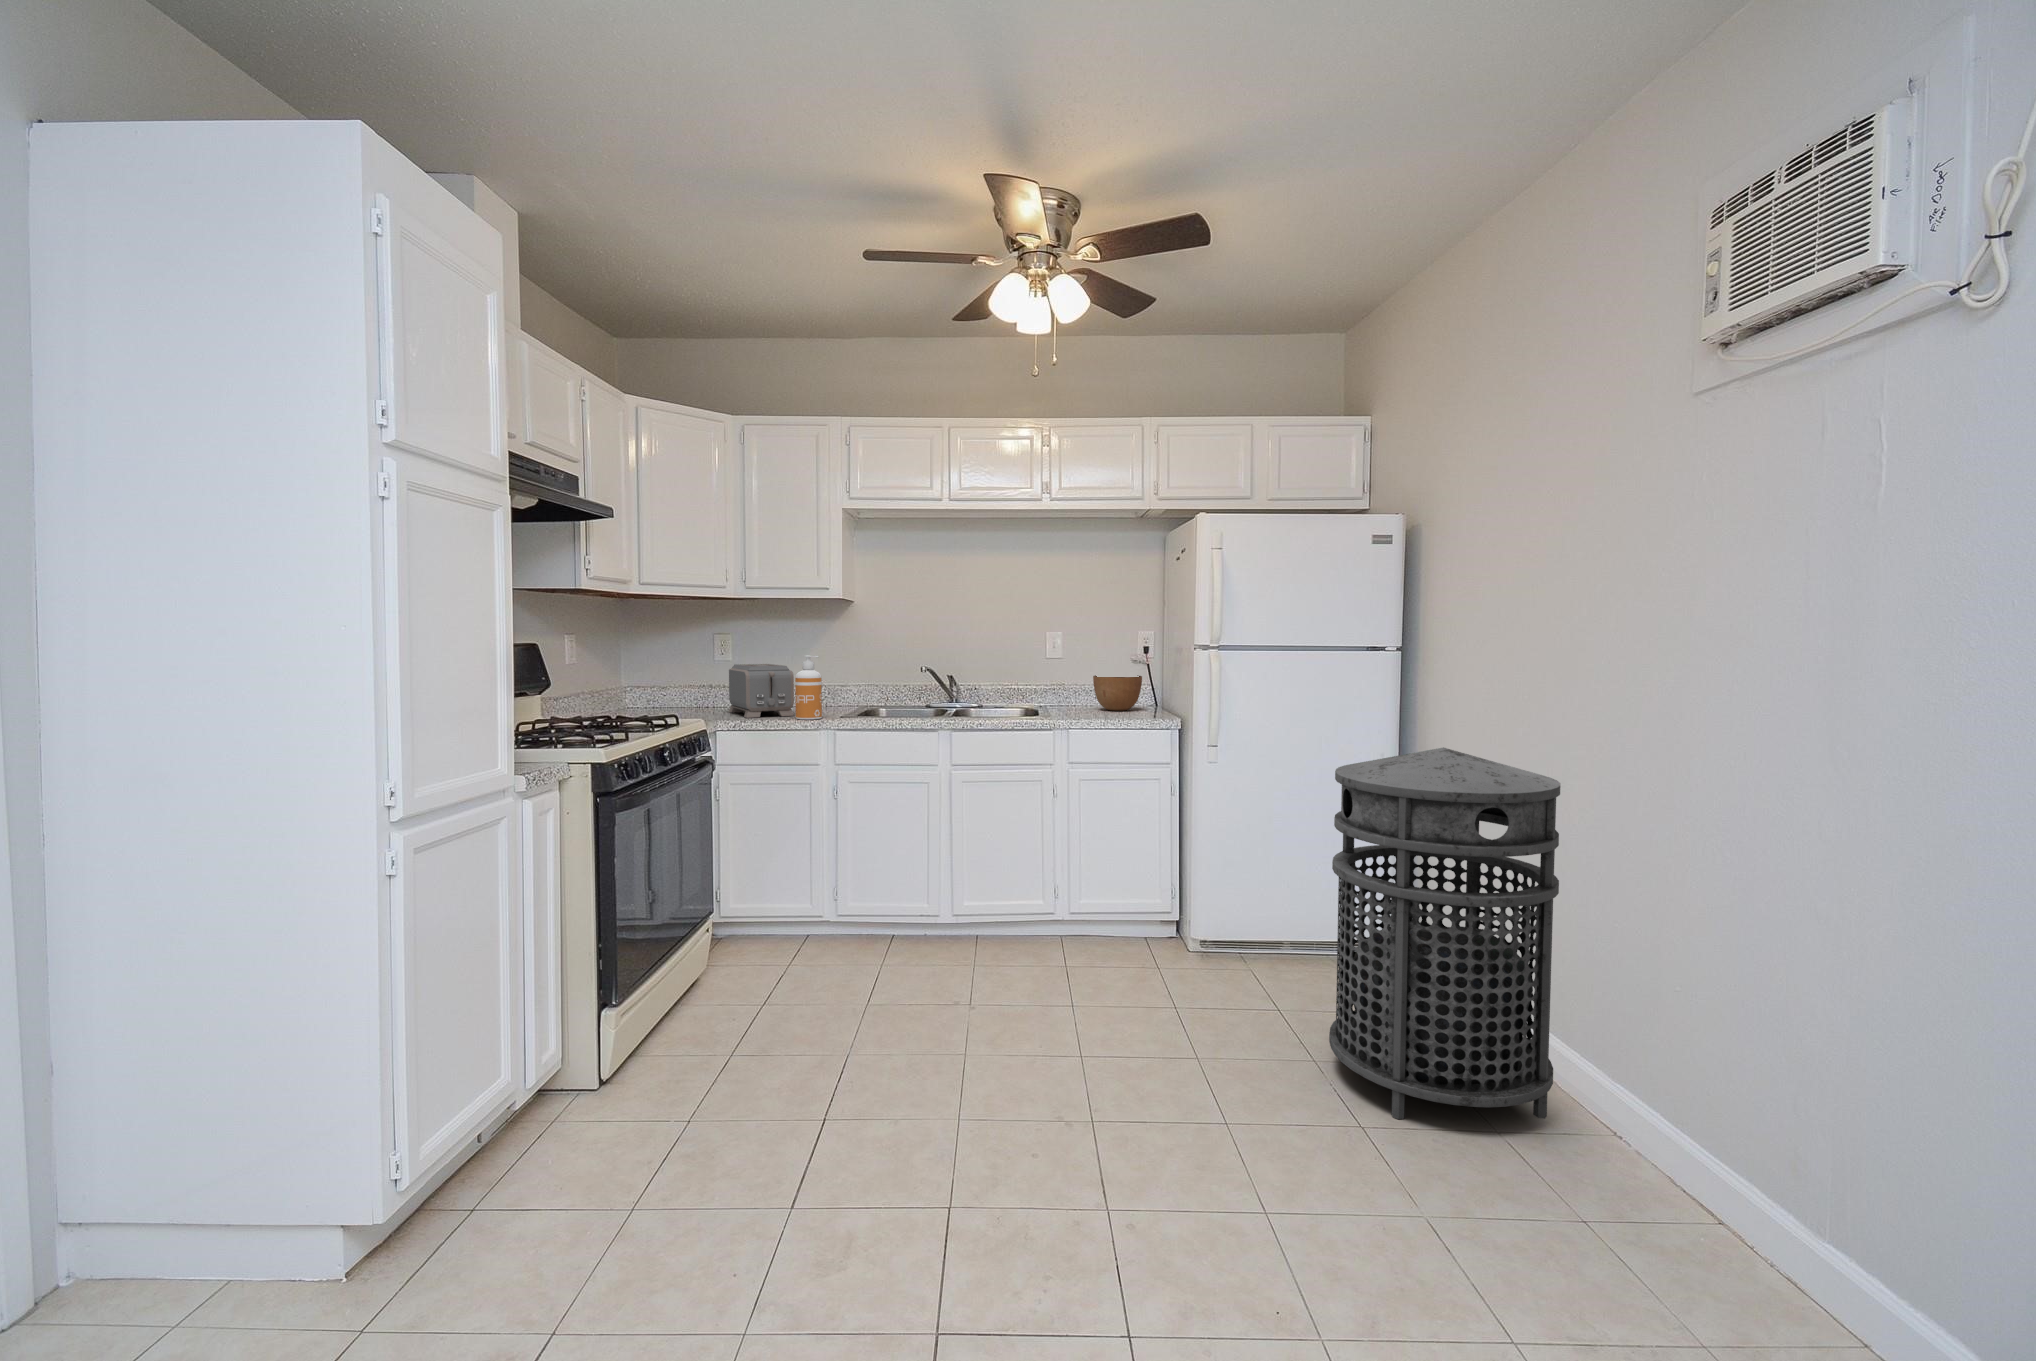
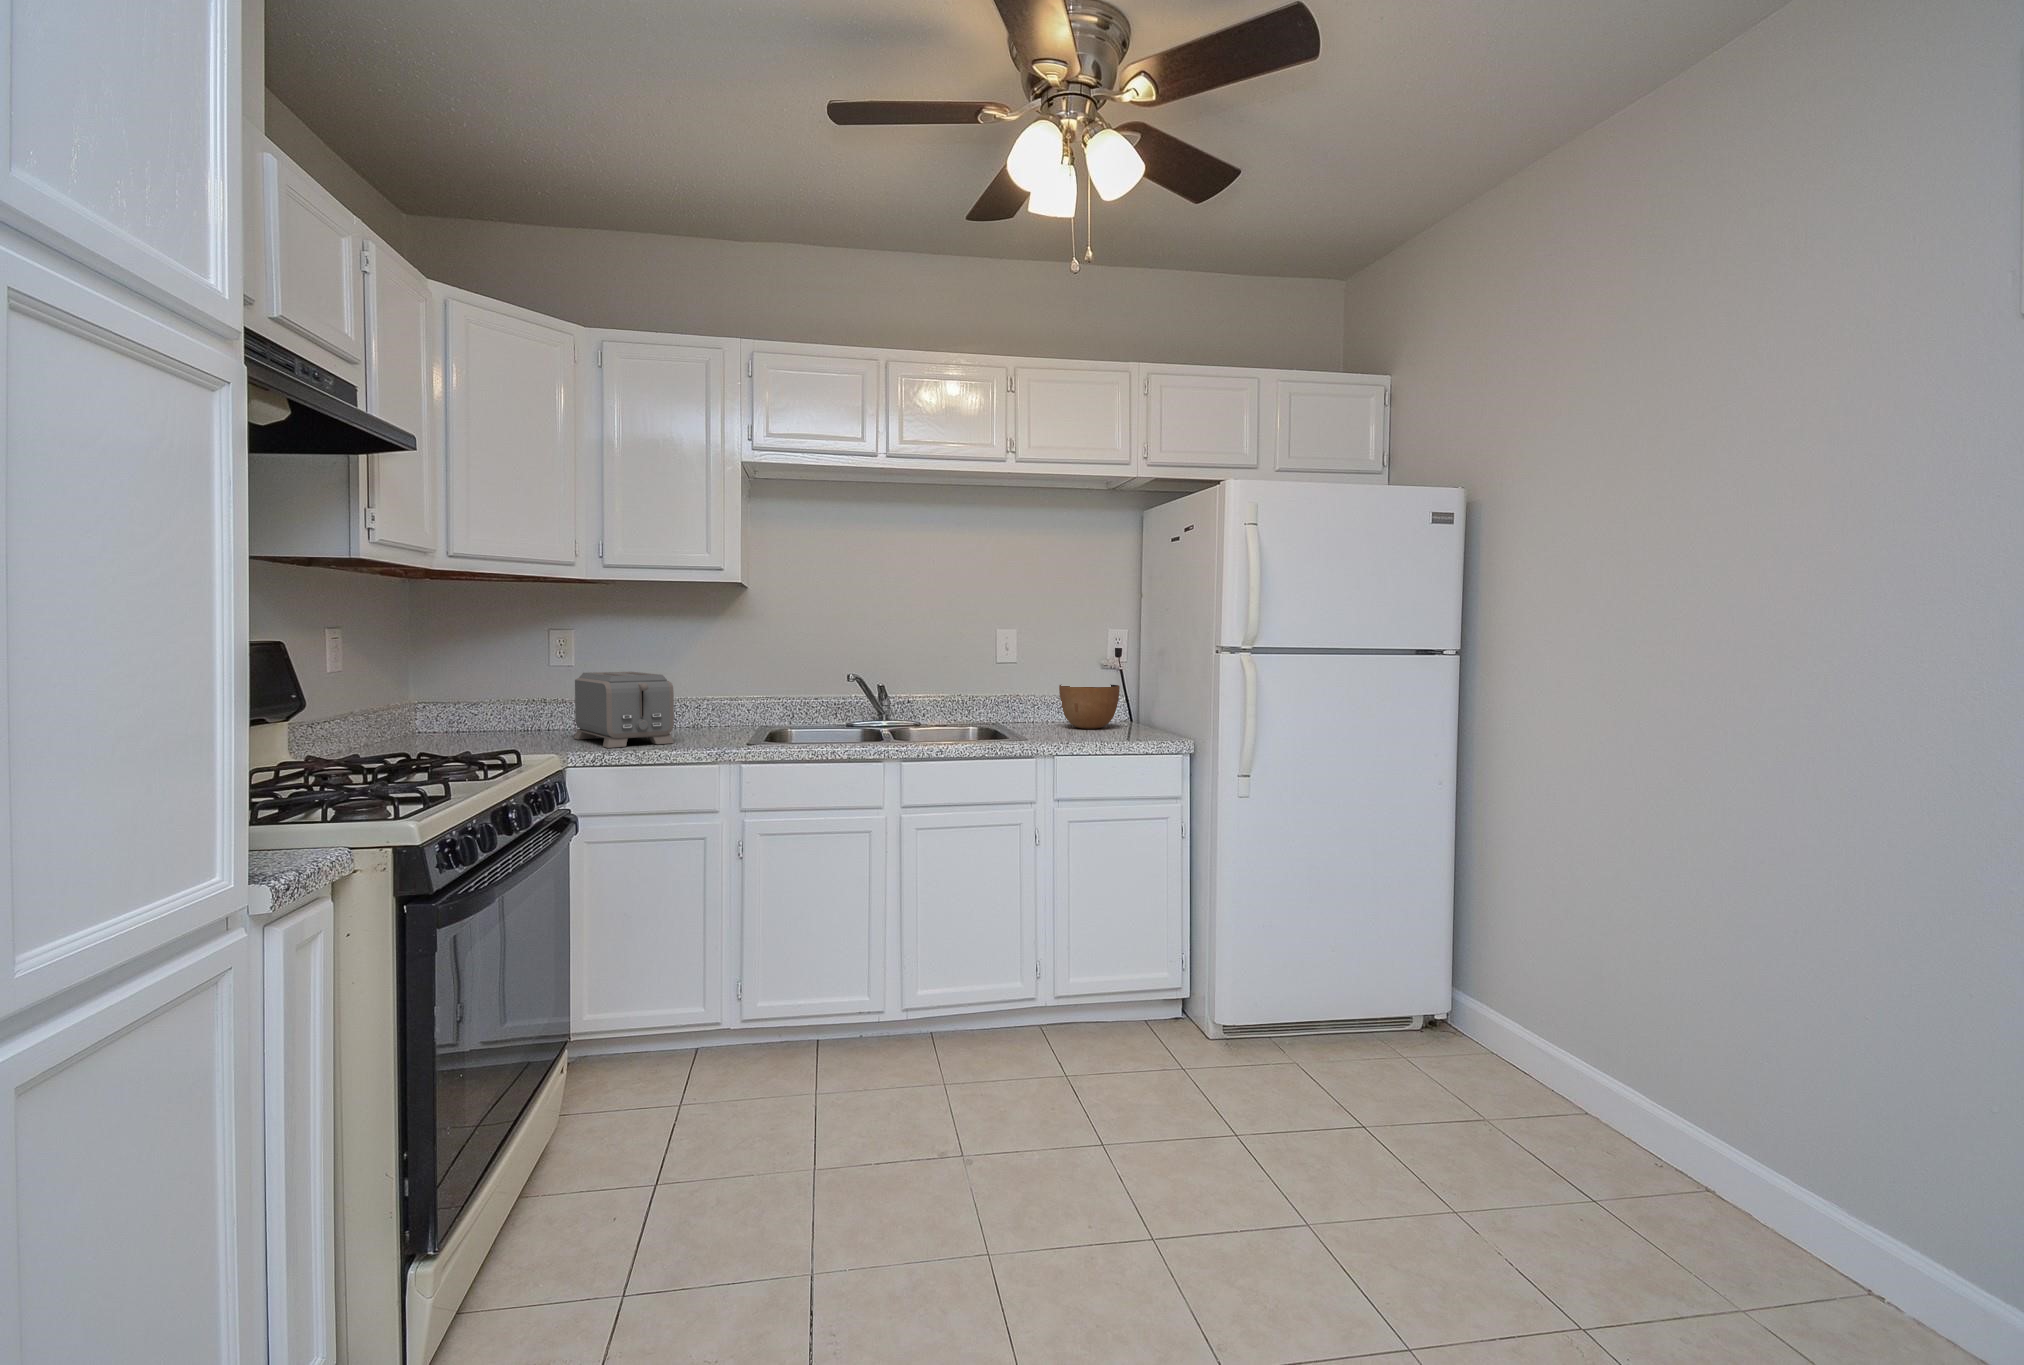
soap dispenser: present [795,655,822,720] -> none [680,661,717,749]
trash can: present [1329,747,1561,1119] -> none [1463,784,1790,1292]

